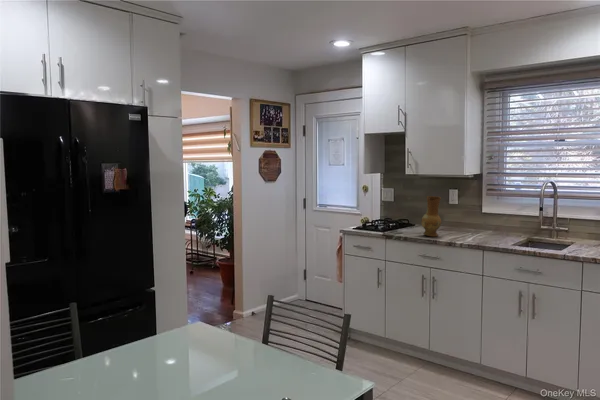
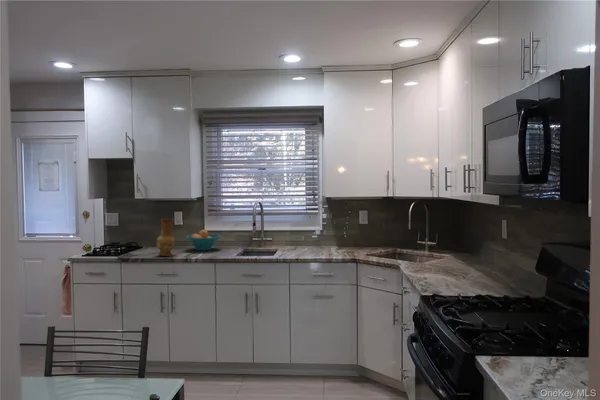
fruit bowl: none [456,211,498,235] -> present [186,230,220,250]

